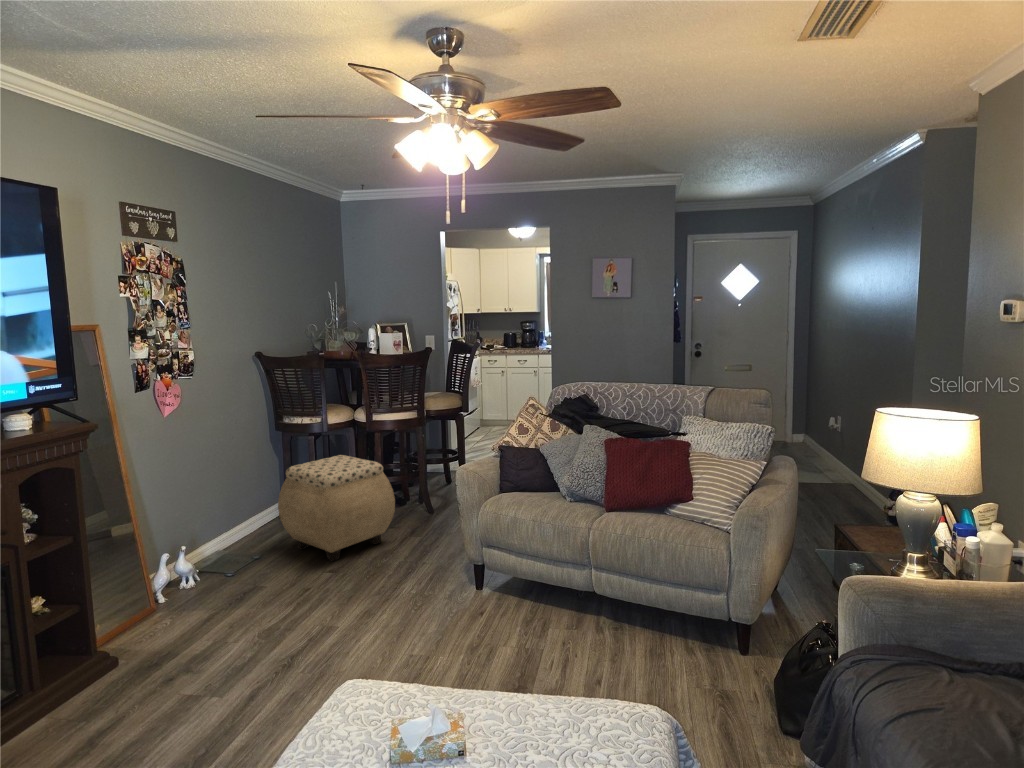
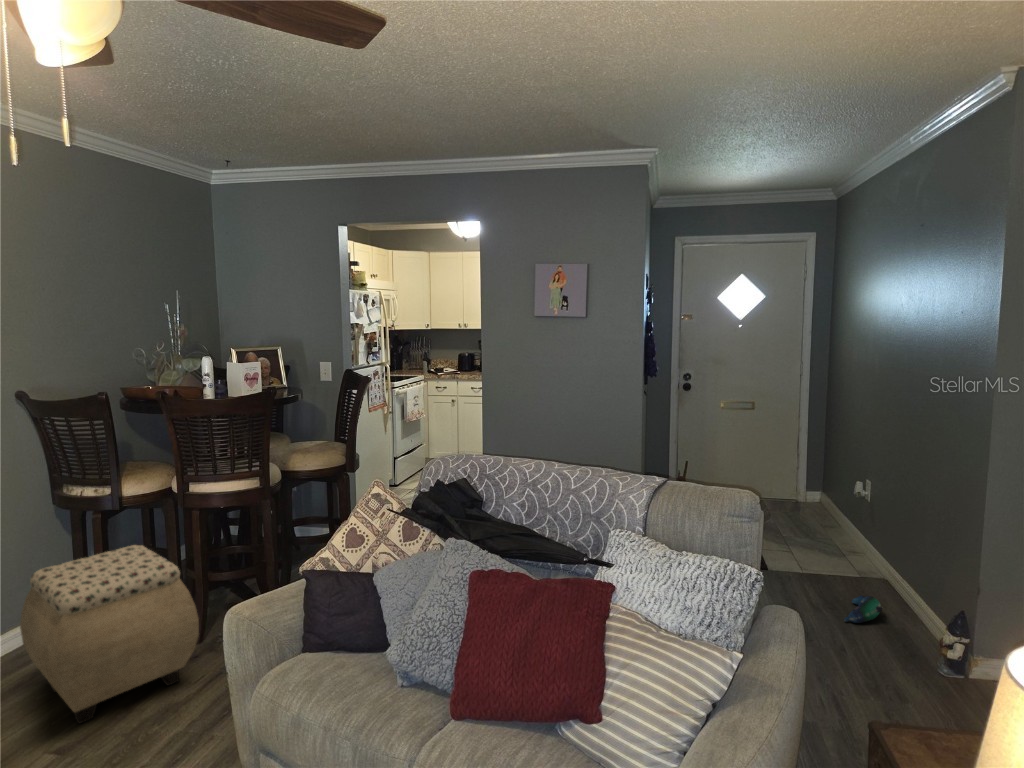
plush toy: none [823,489,850,506] -> present [844,596,883,623]

